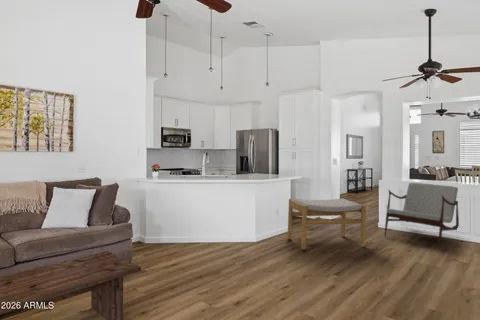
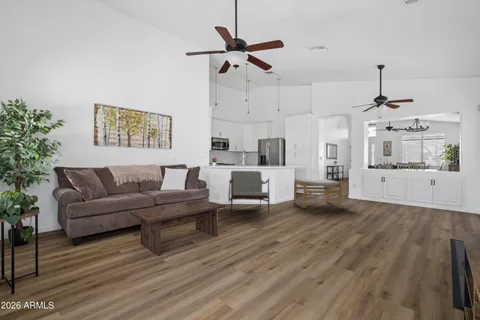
armchair: present [385,183,459,248] -> present [228,171,269,214]

